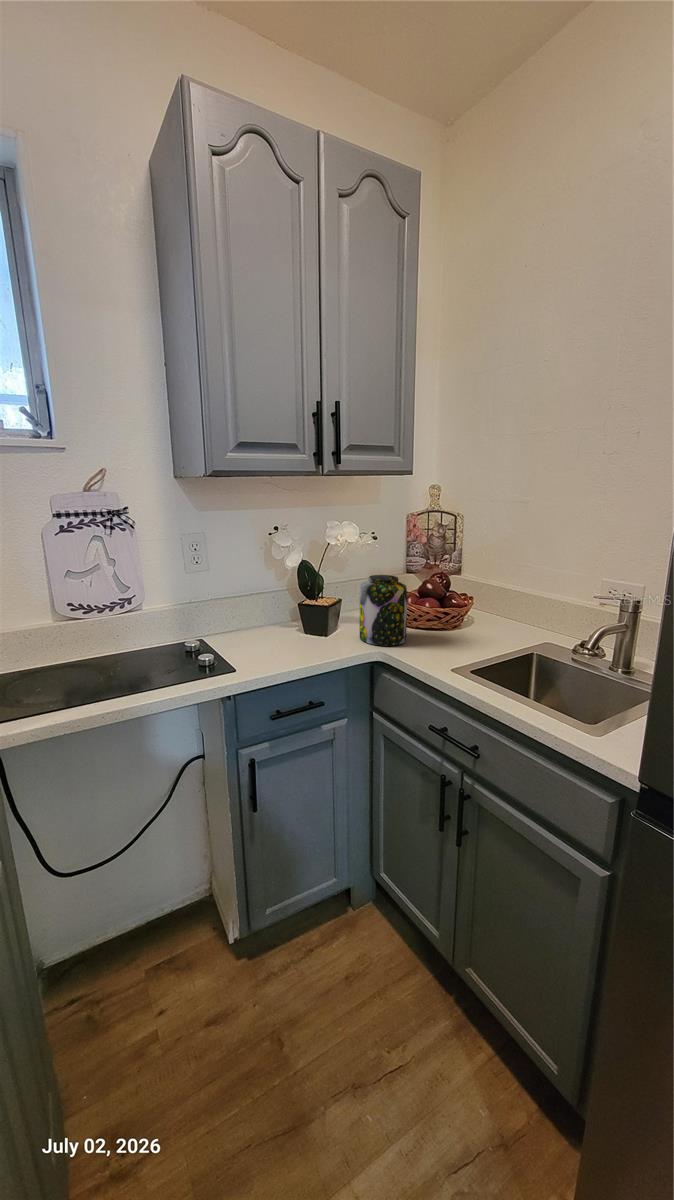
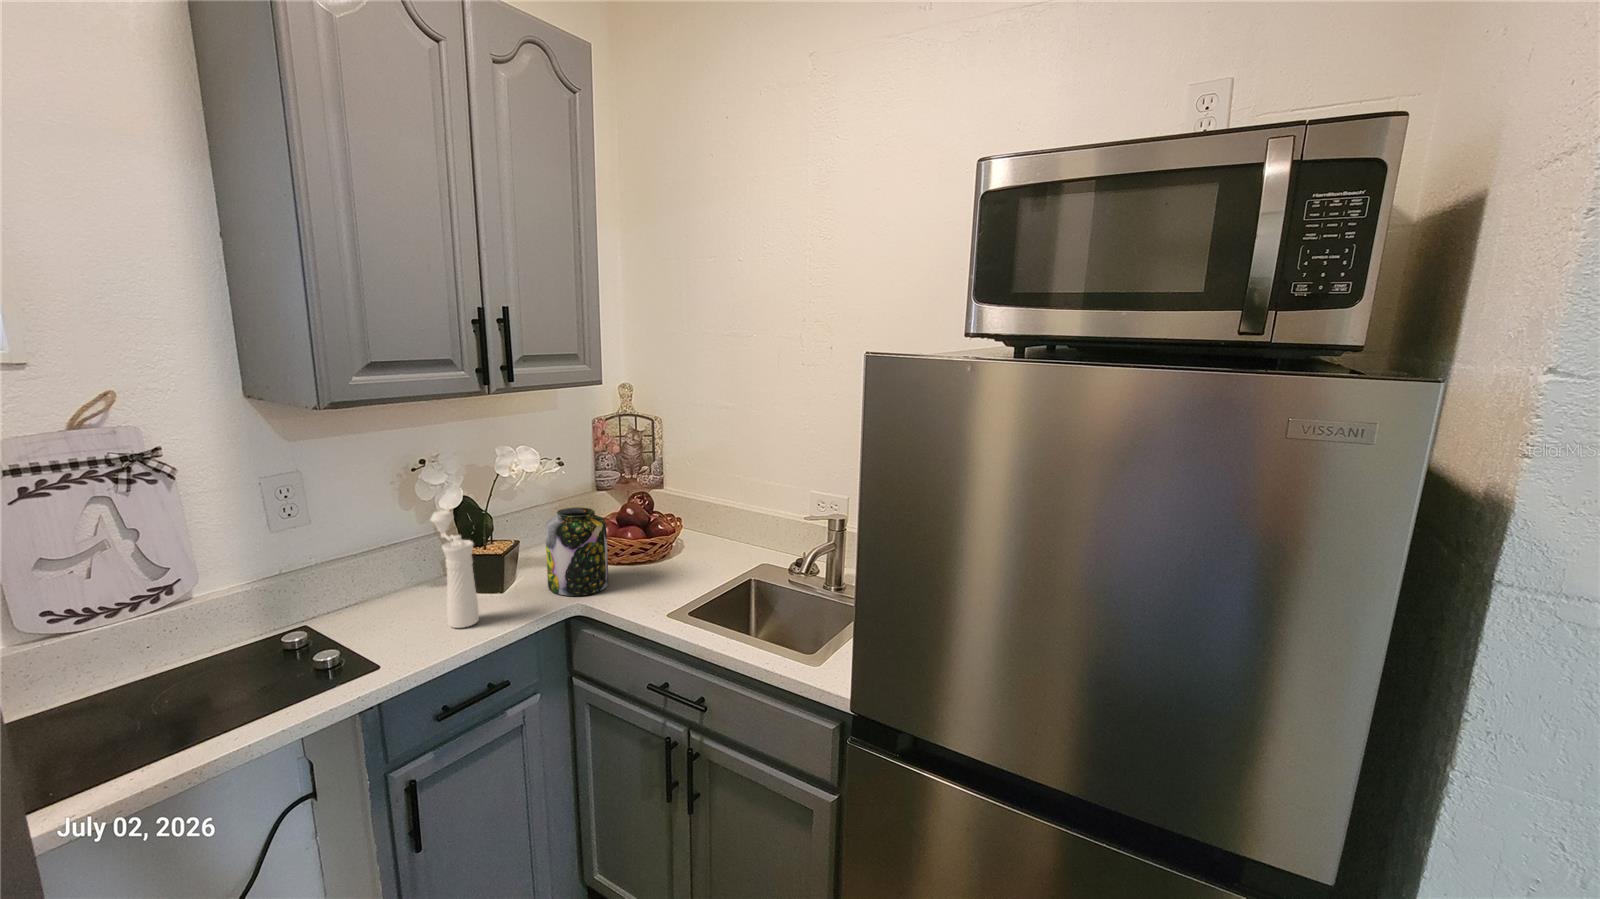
pepper mill: none [279,567,307,654] -> present [431,511,479,628]

